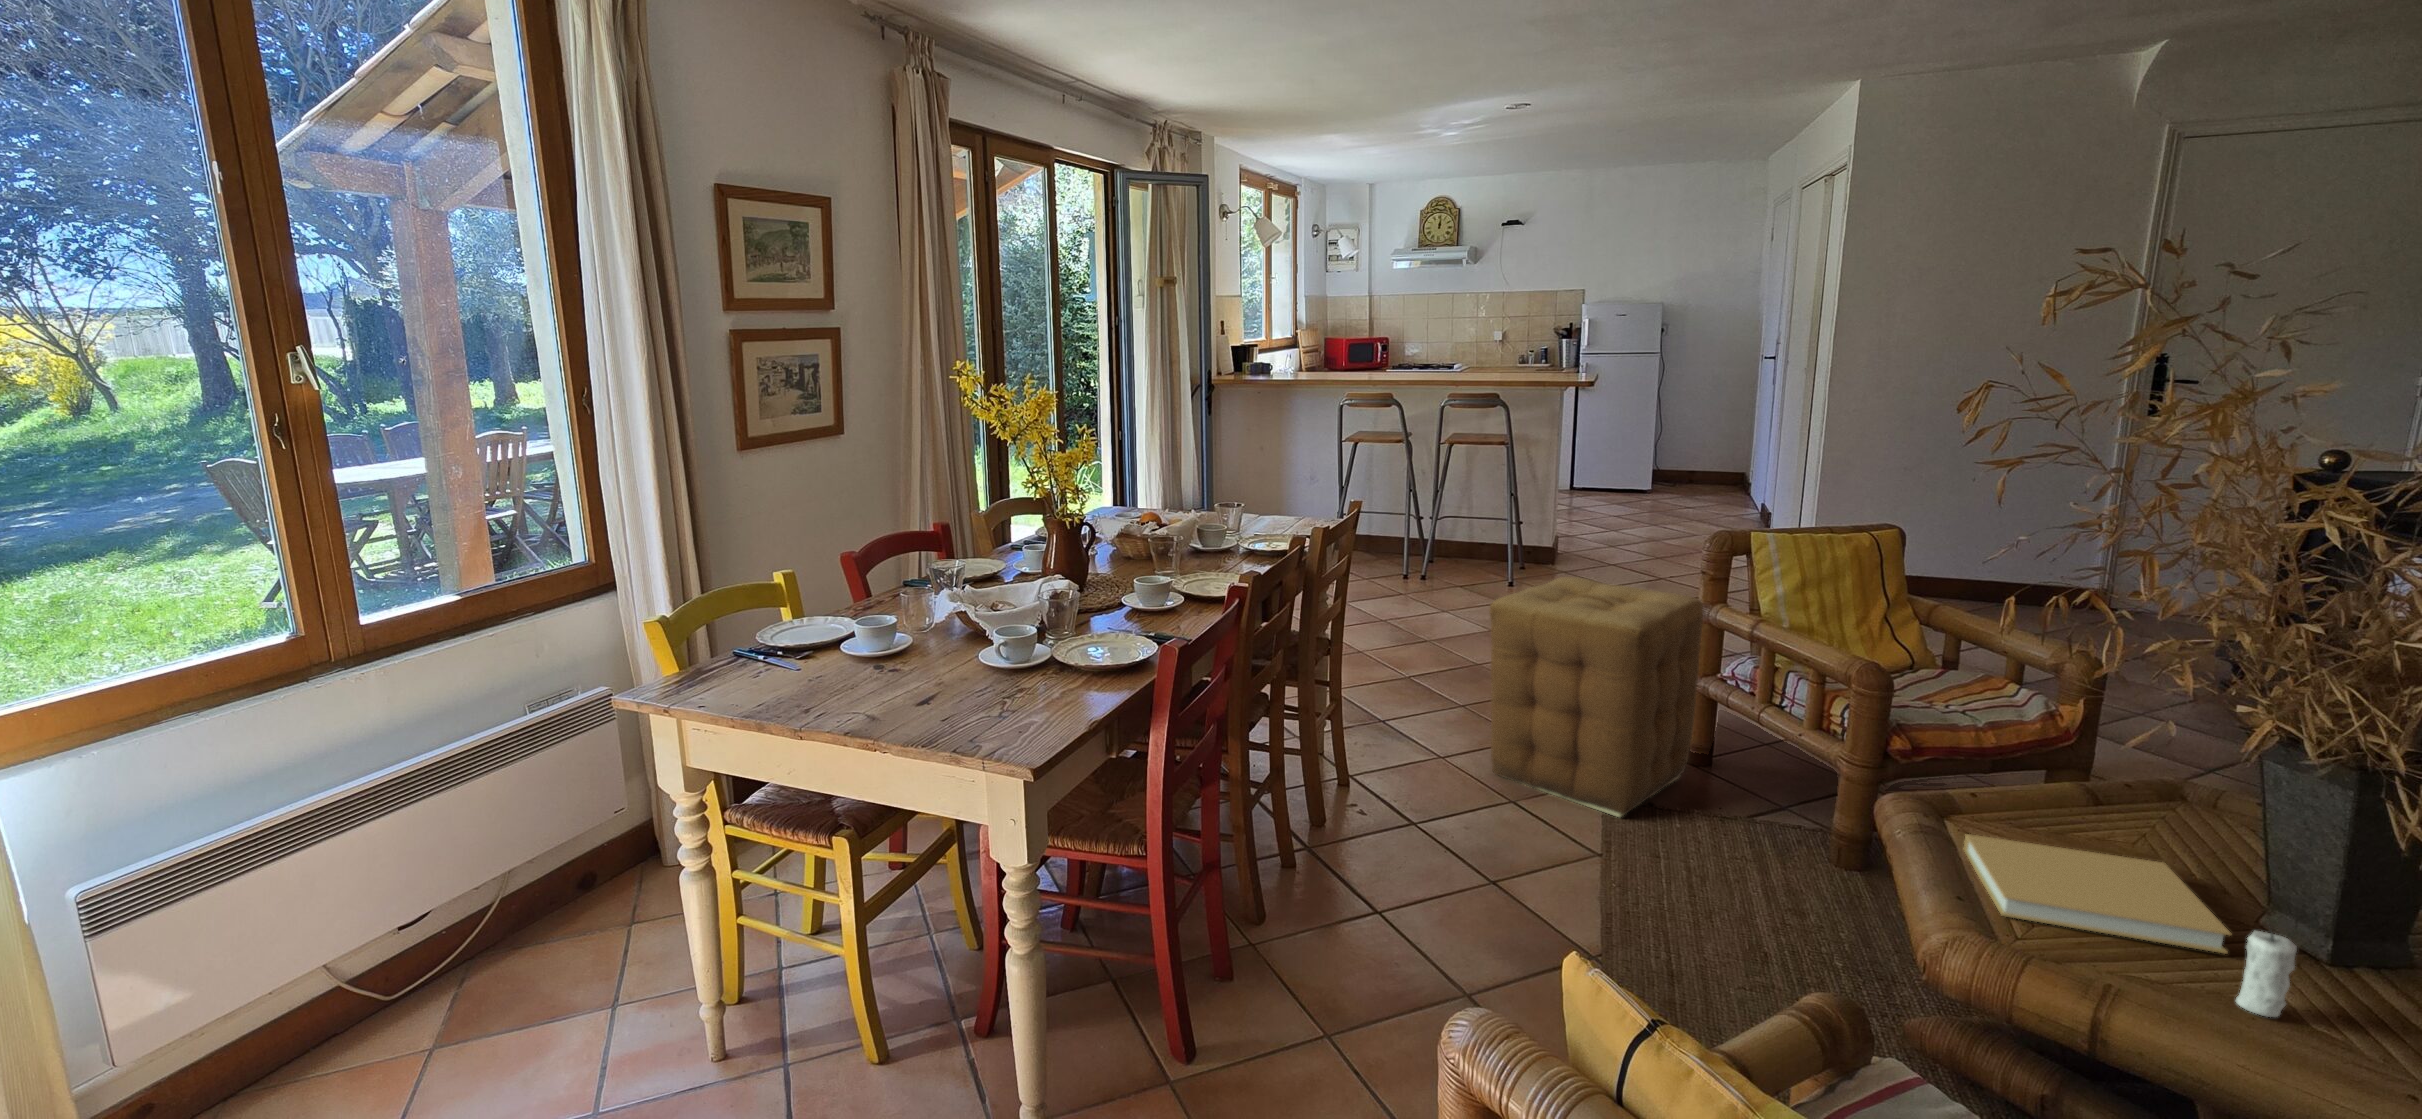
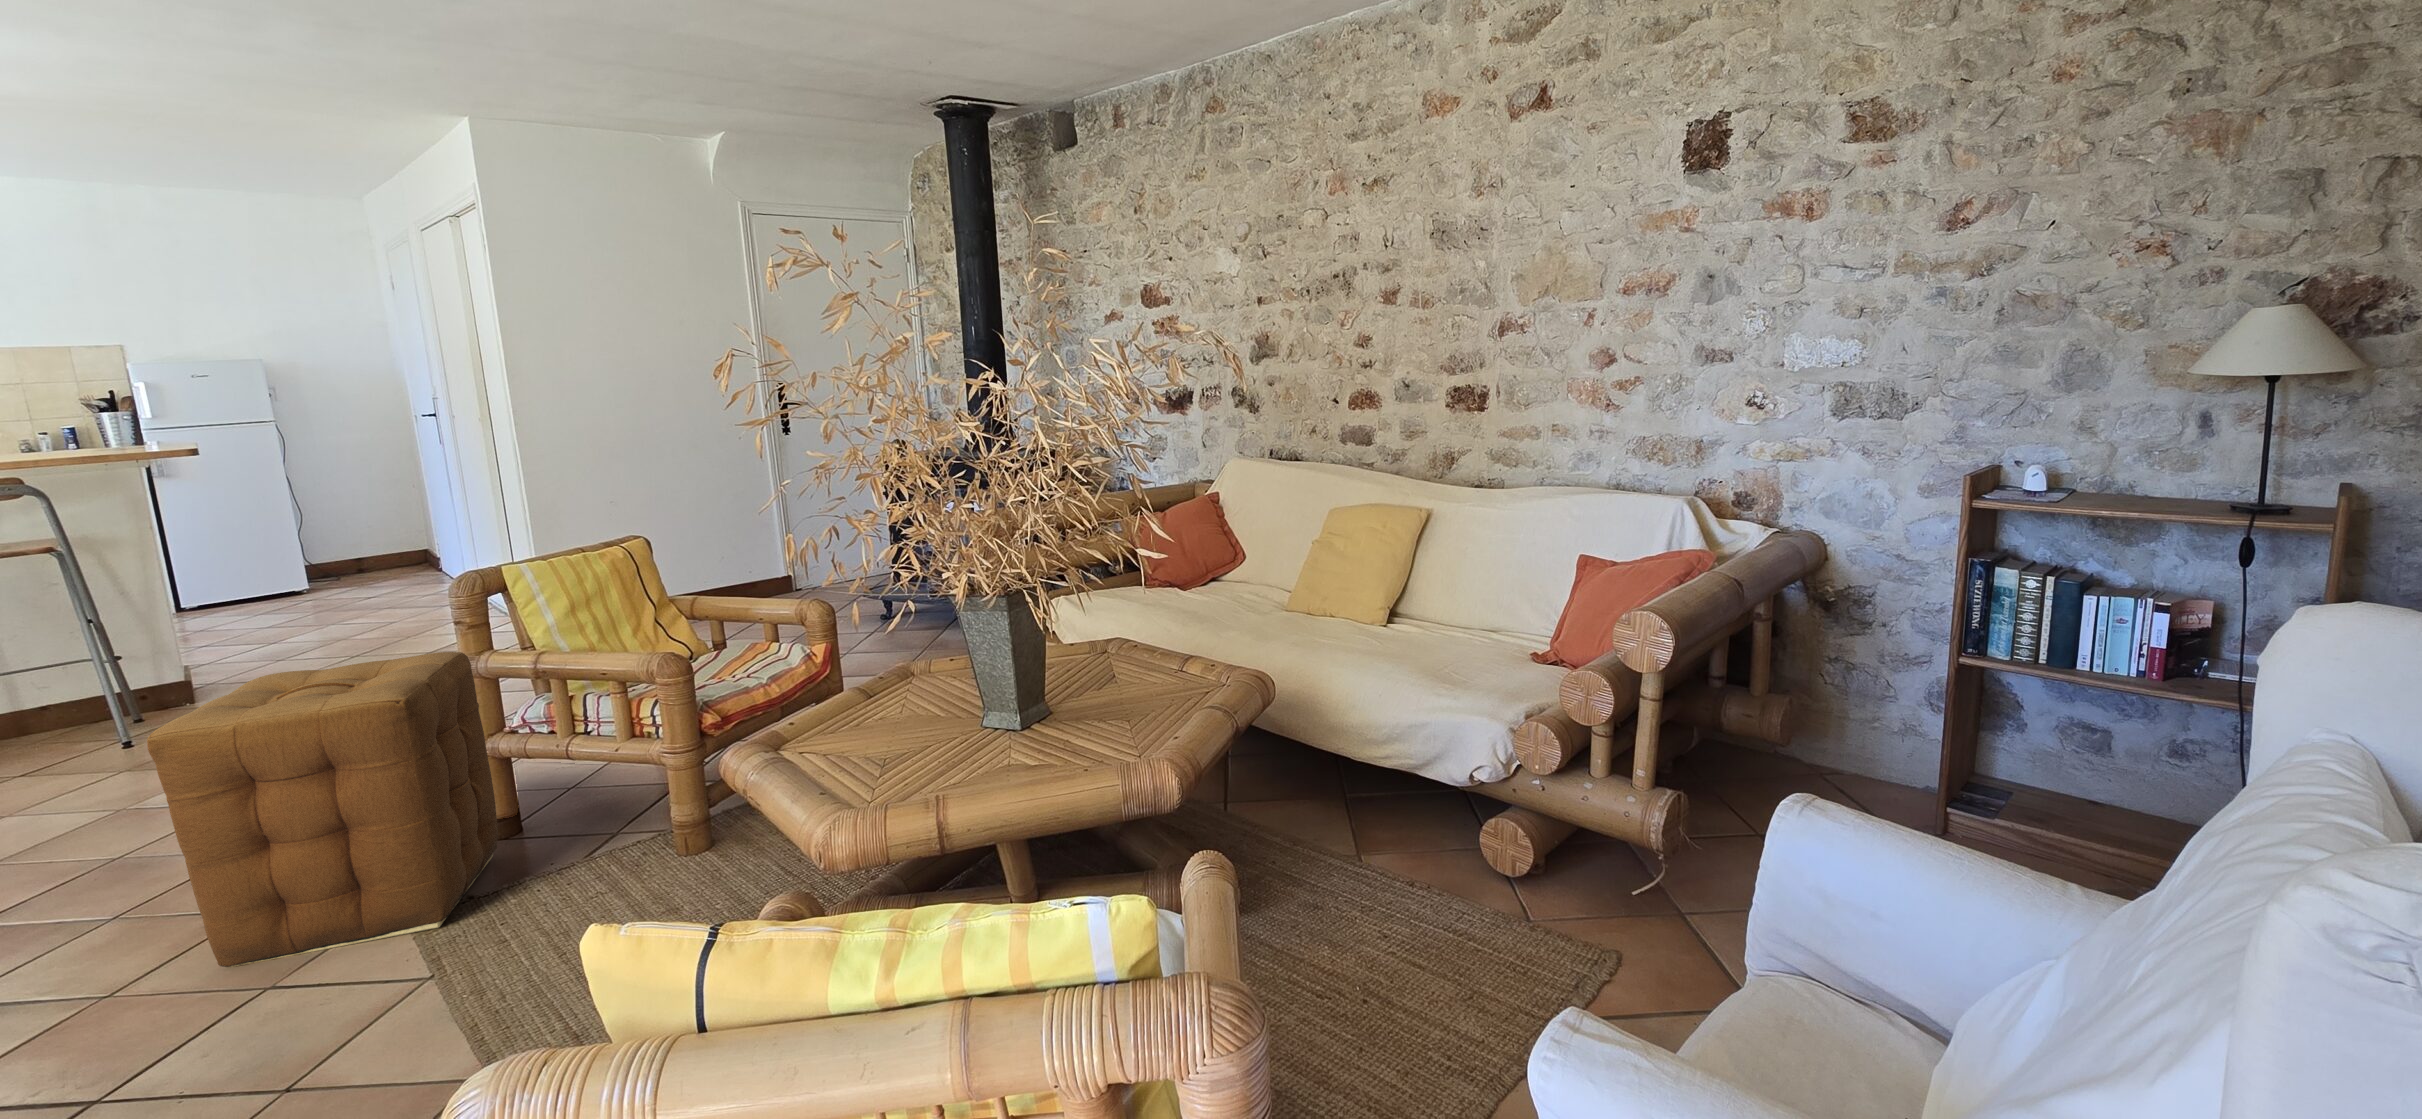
book: present [1964,834,2231,954] -> none [808,707,985,787]
candle: present [2236,931,2297,1017] -> none [996,703,1024,770]

